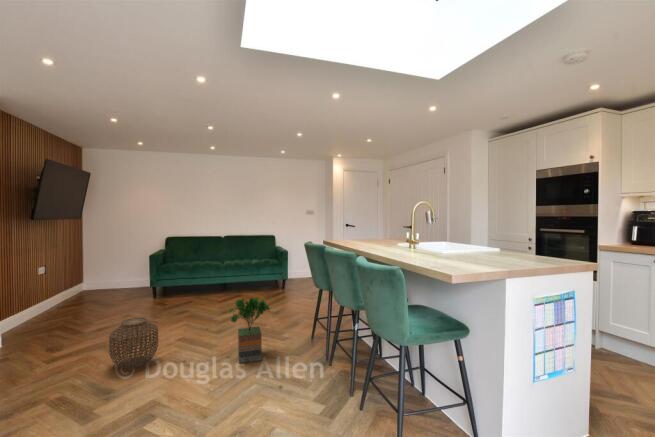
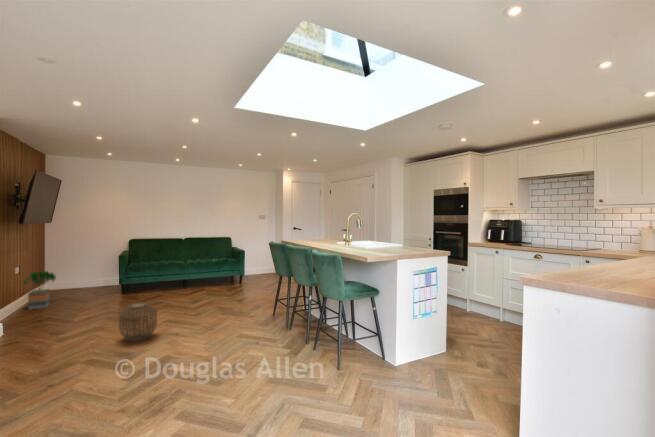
potted tree: present [229,298,270,363] -> present [23,271,56,309]

